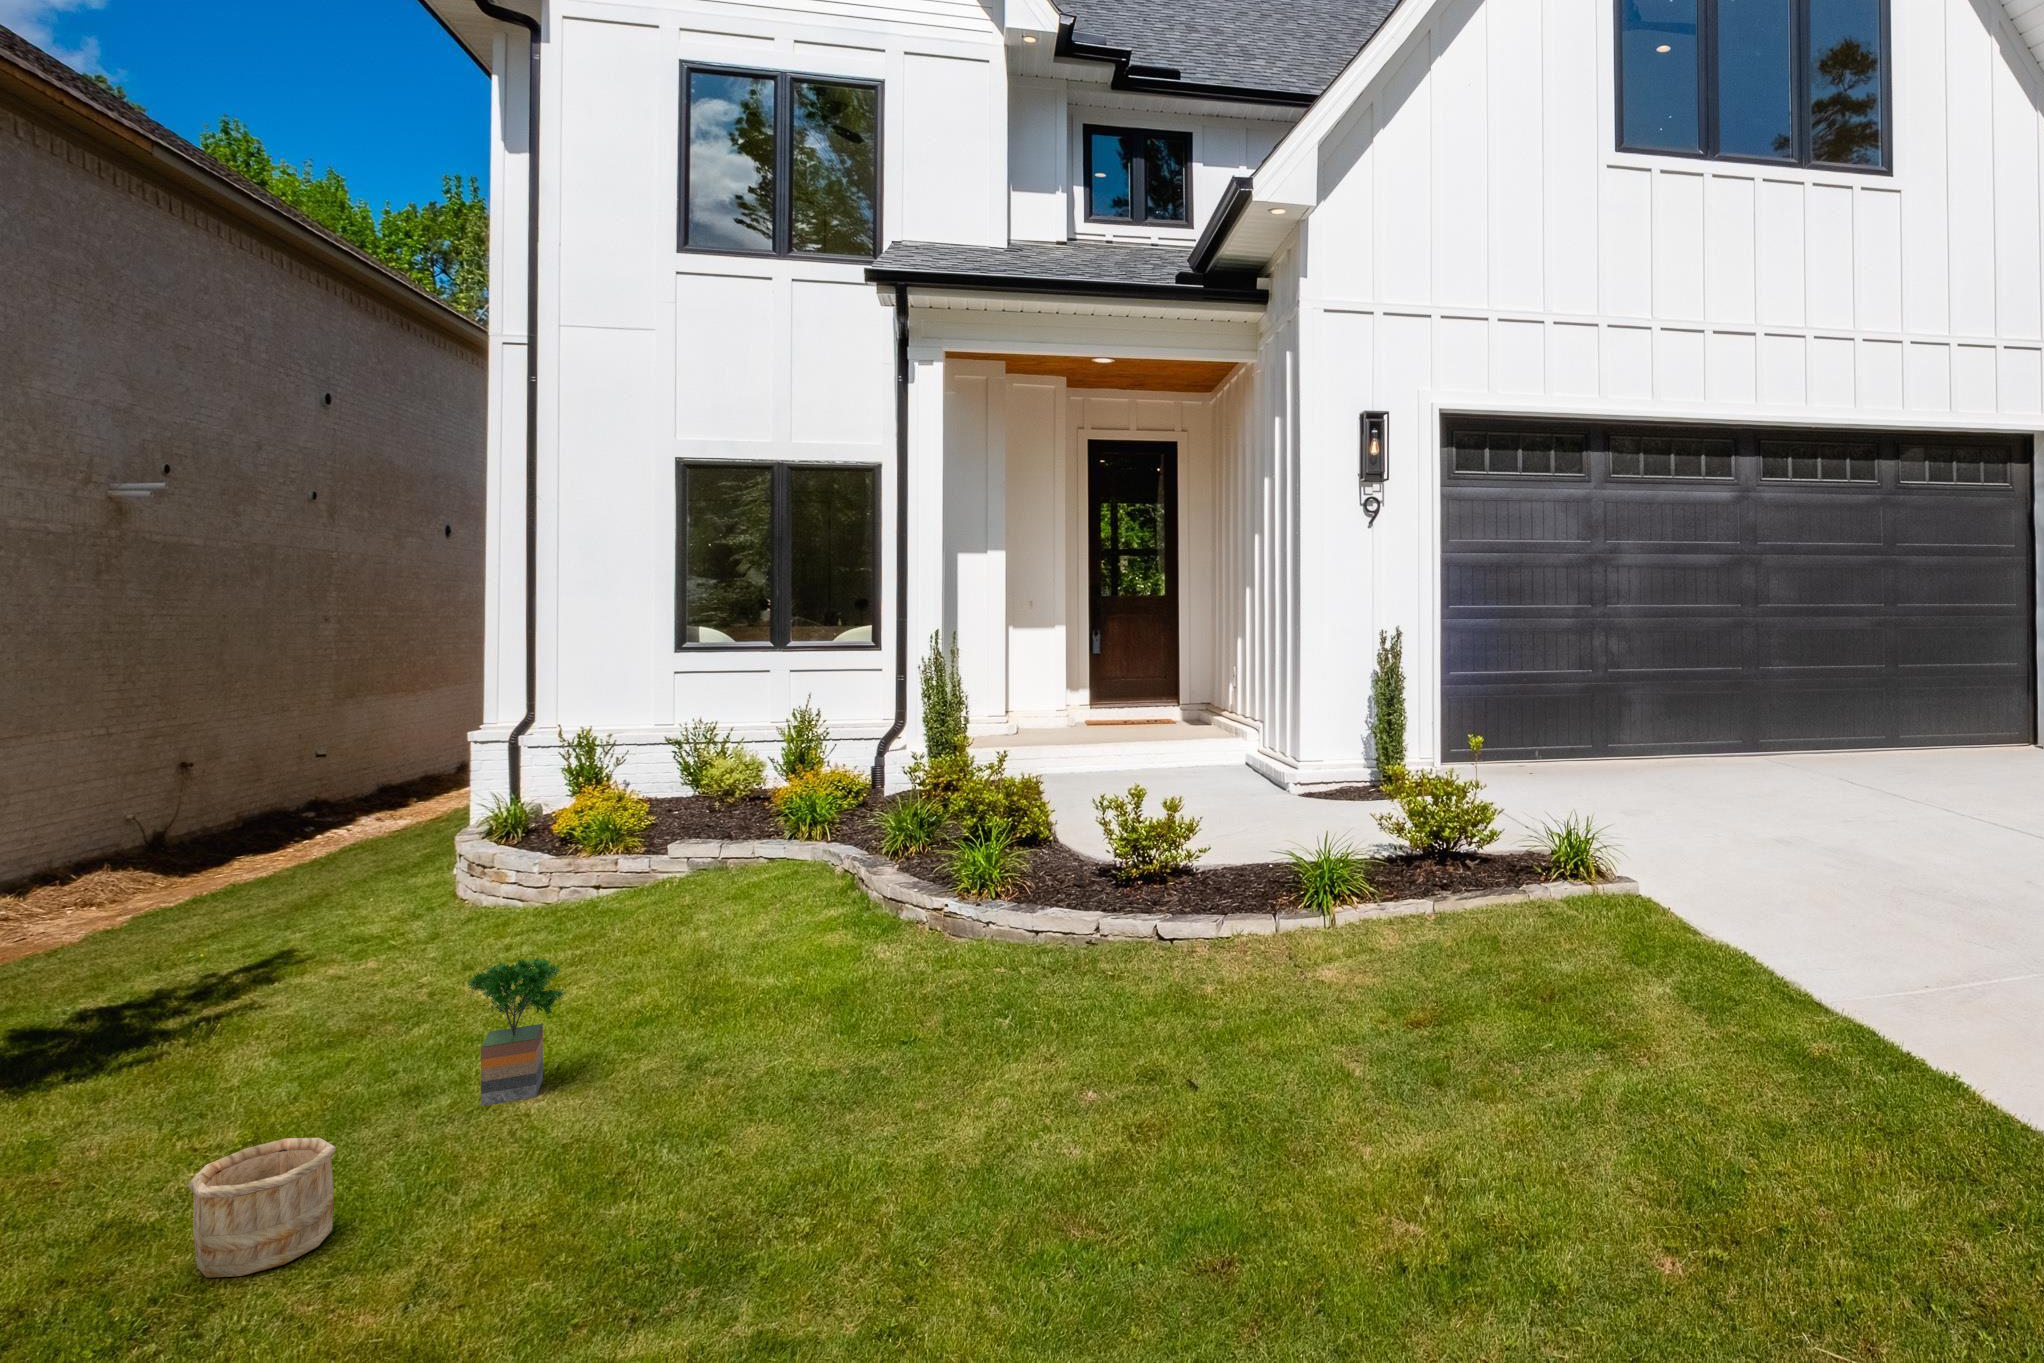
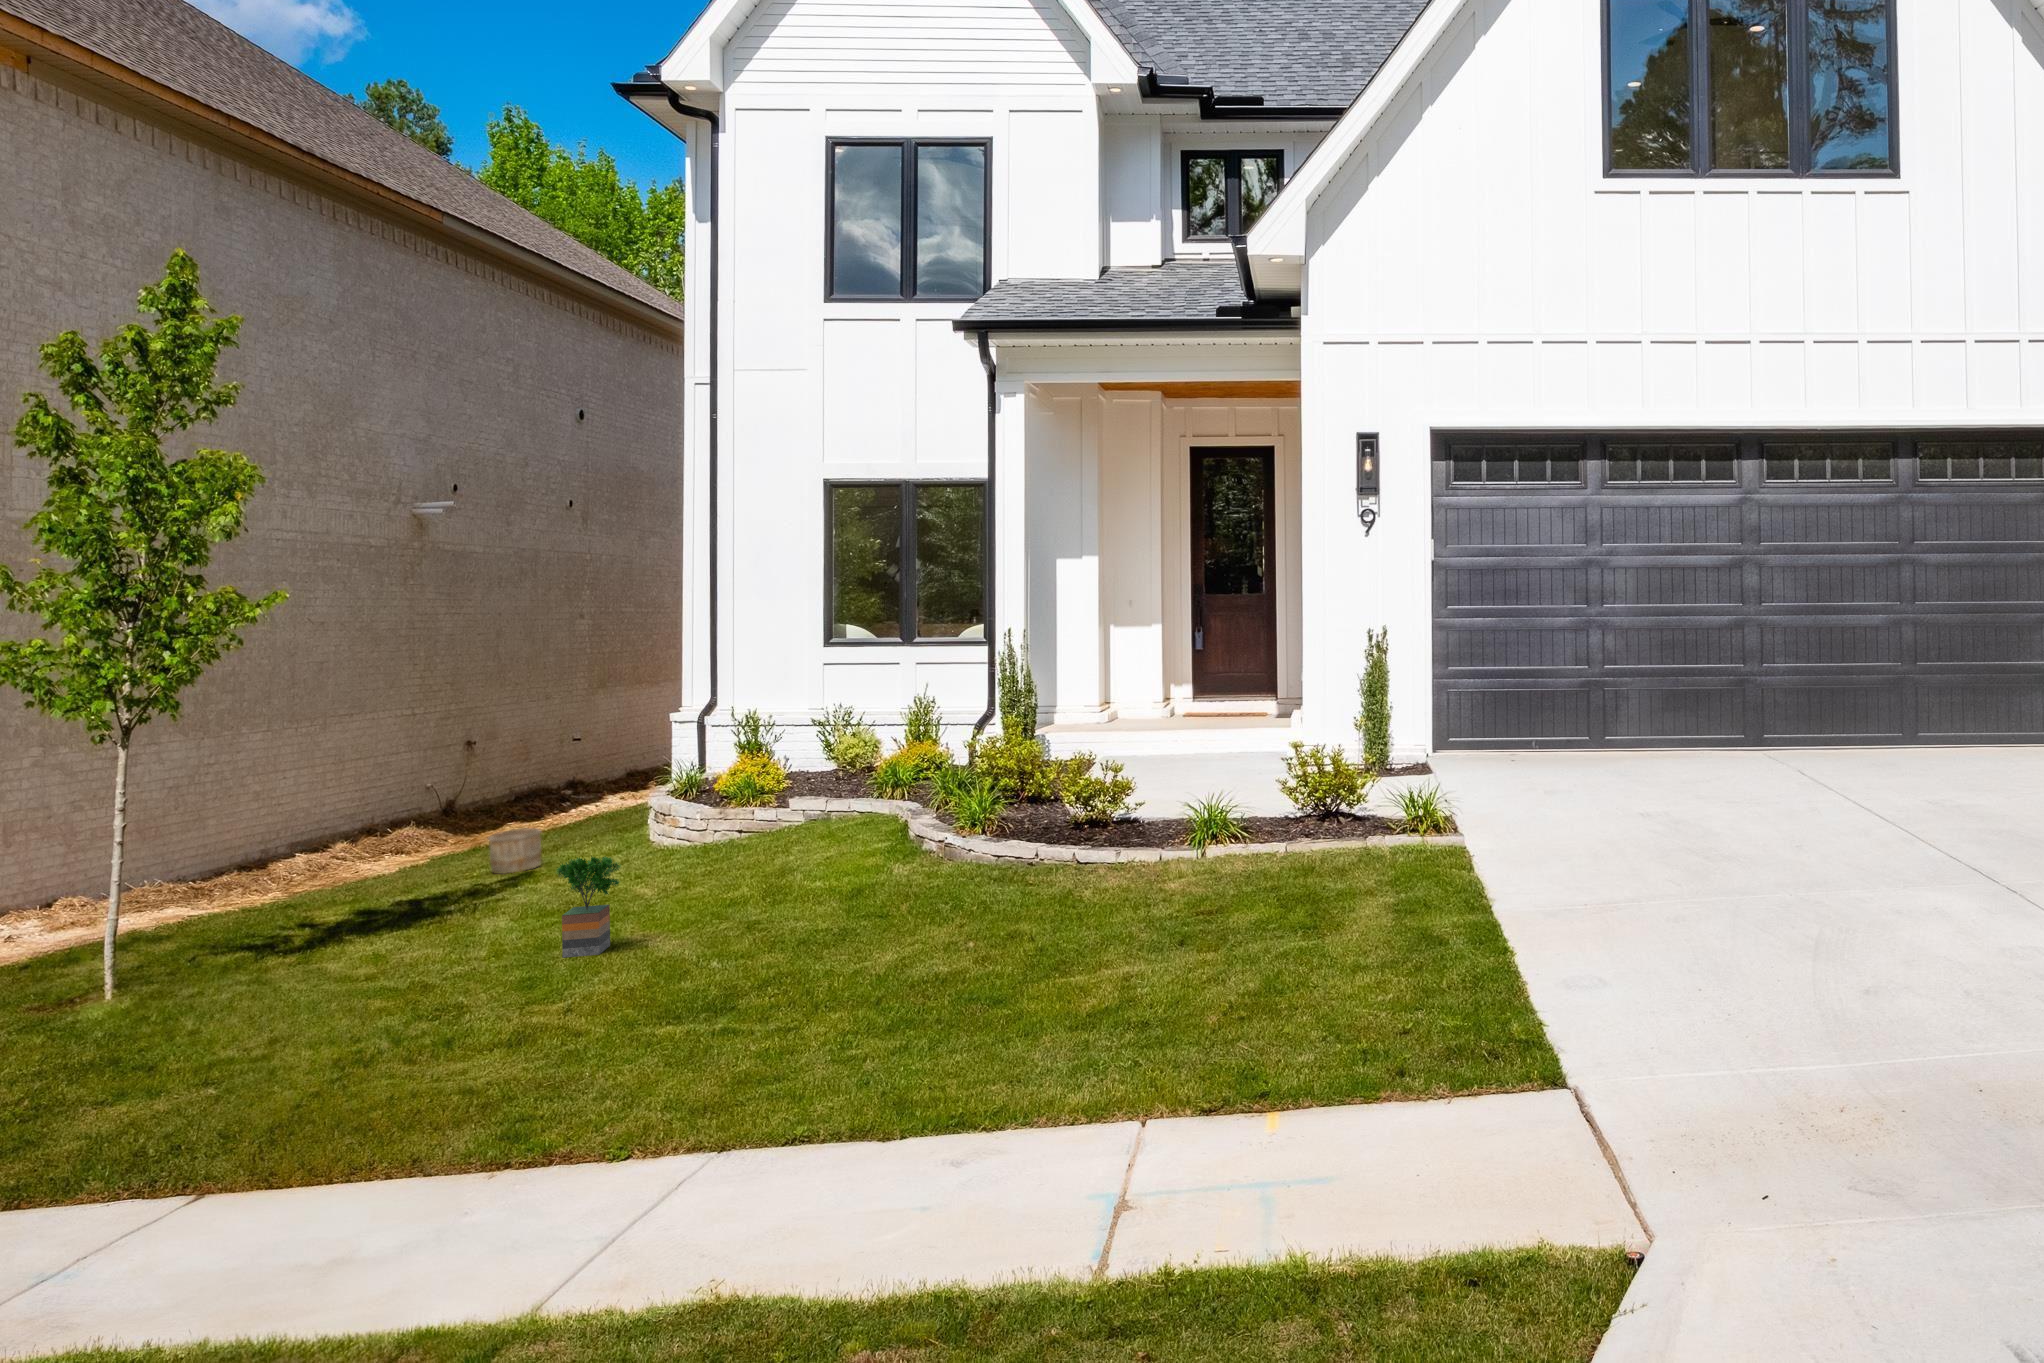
wooden bucket: present [188,1138,336,1278] -> present [488,828,541,874]

